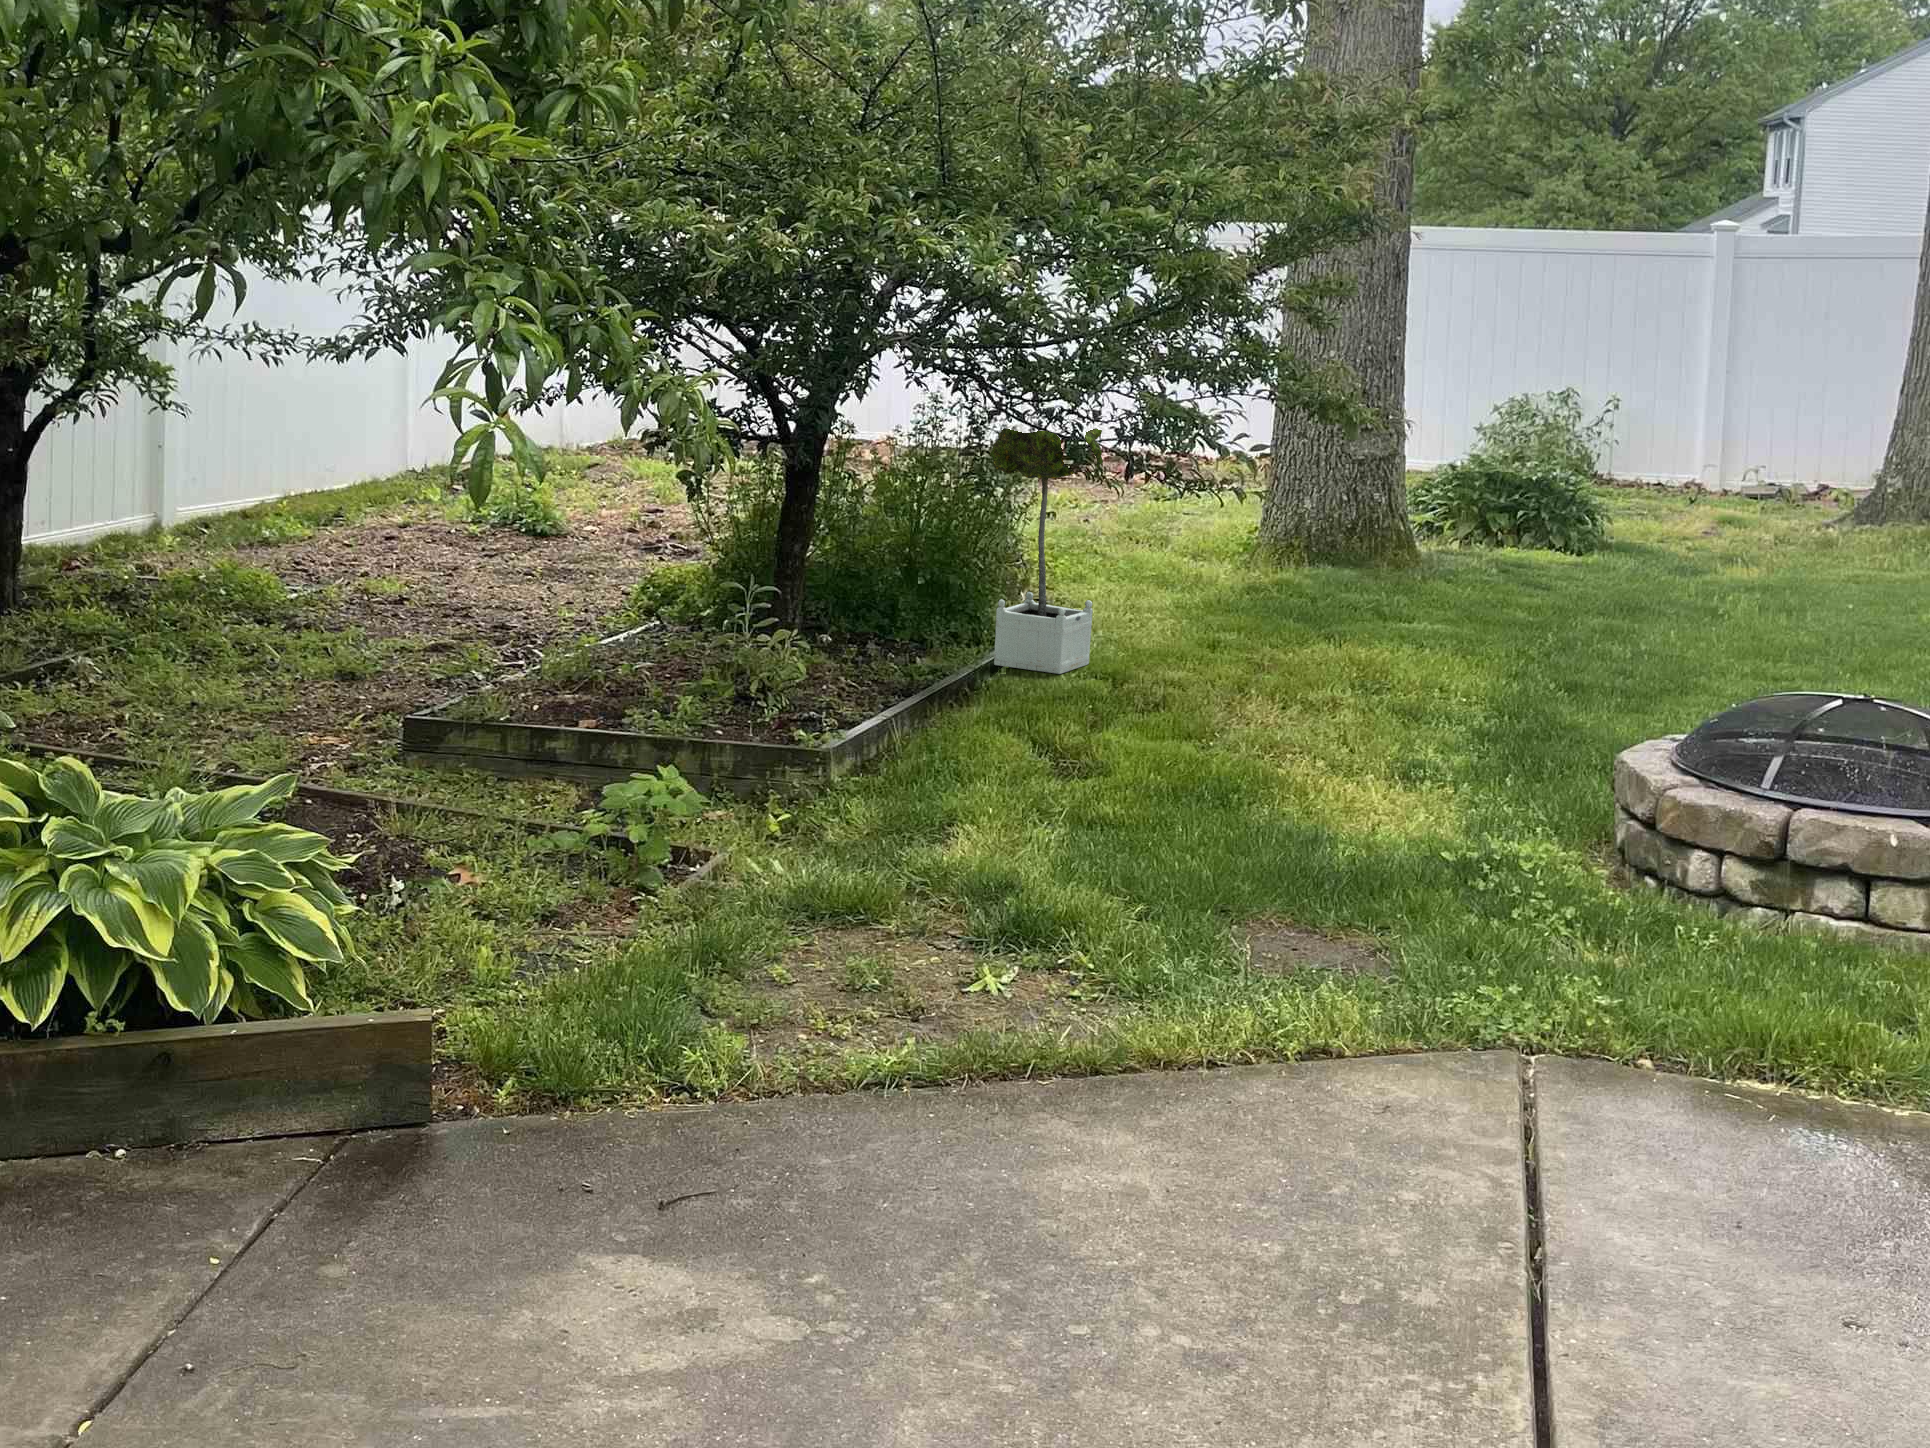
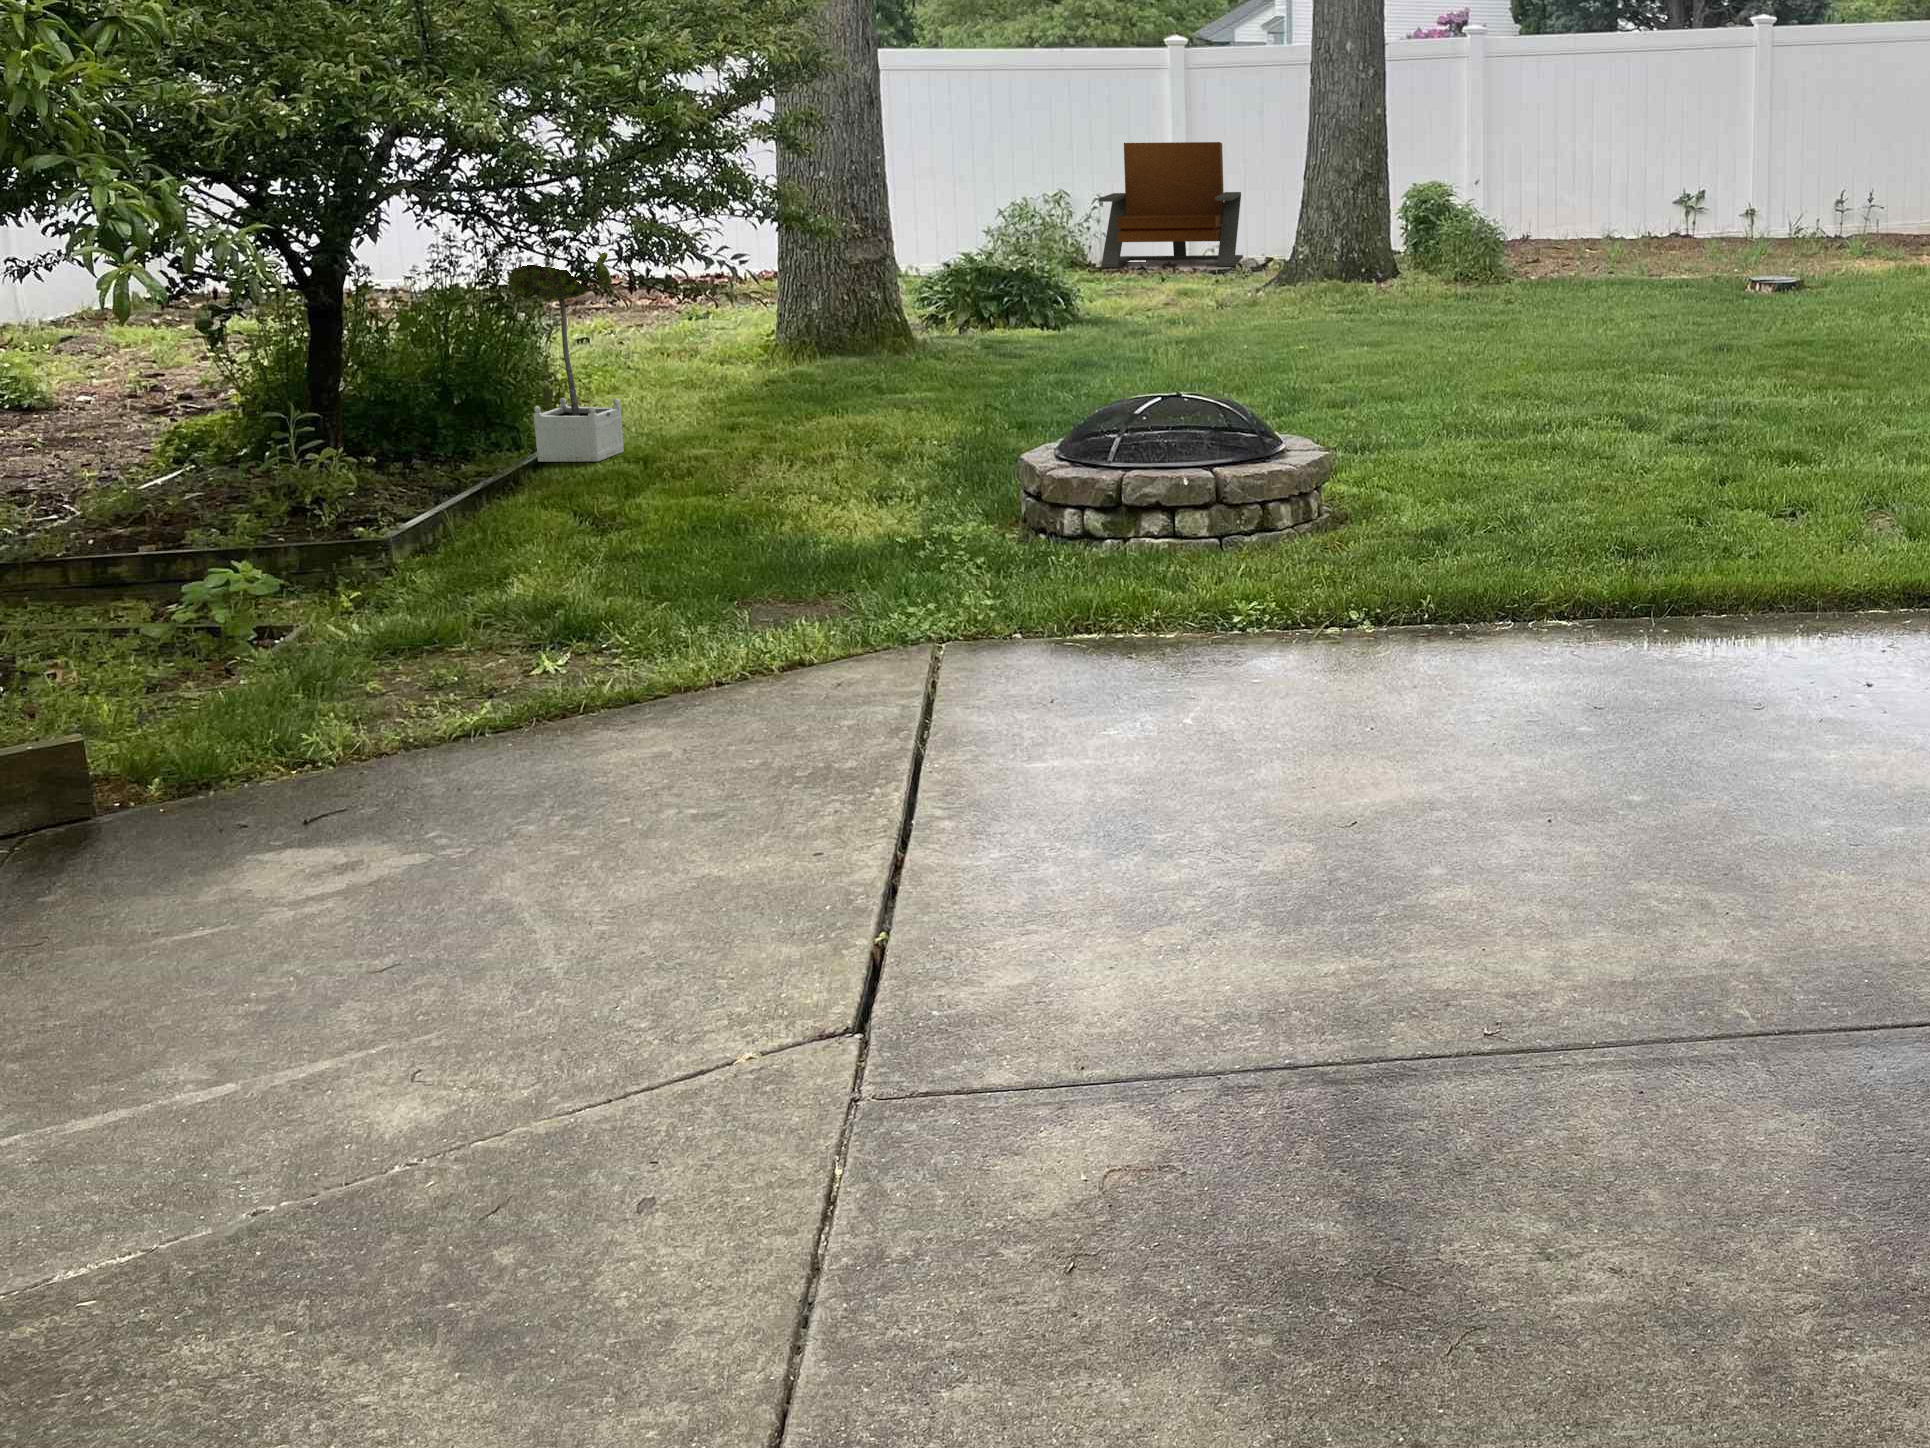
lounge chair: none [1631,336,1817,496] -> present [1098,142,1243,268]

